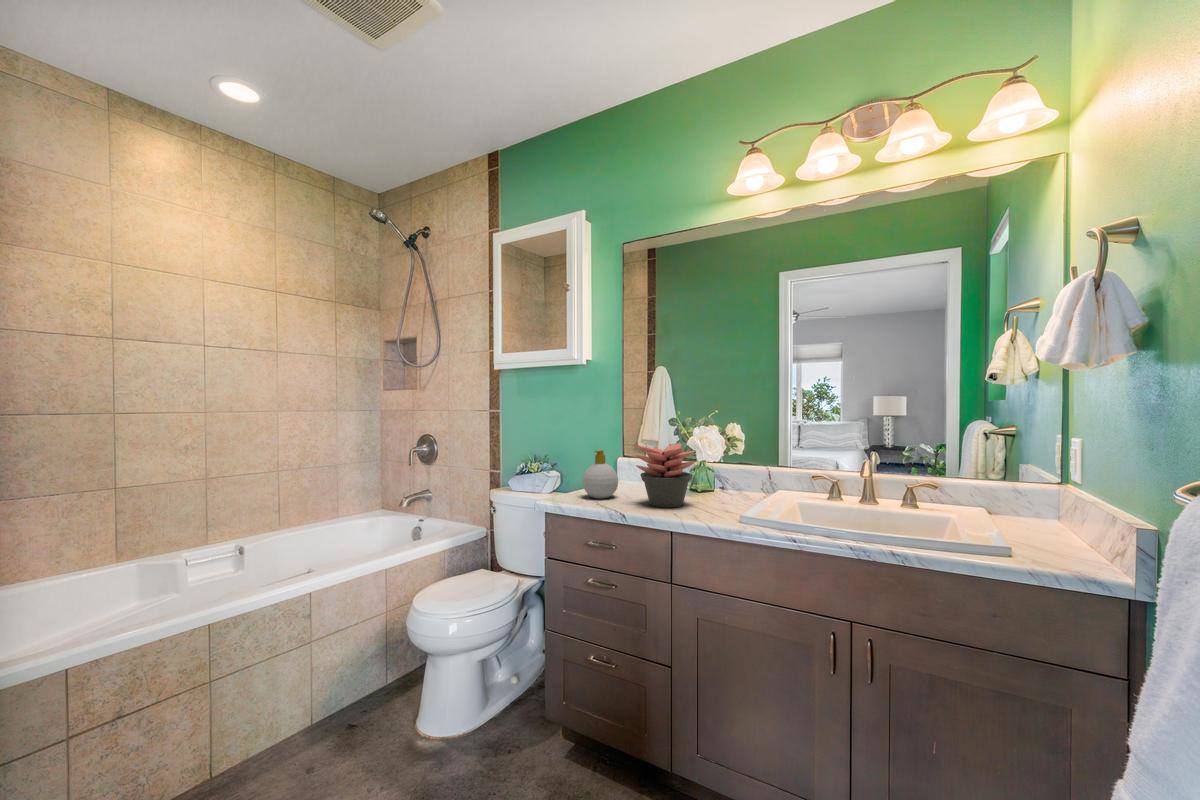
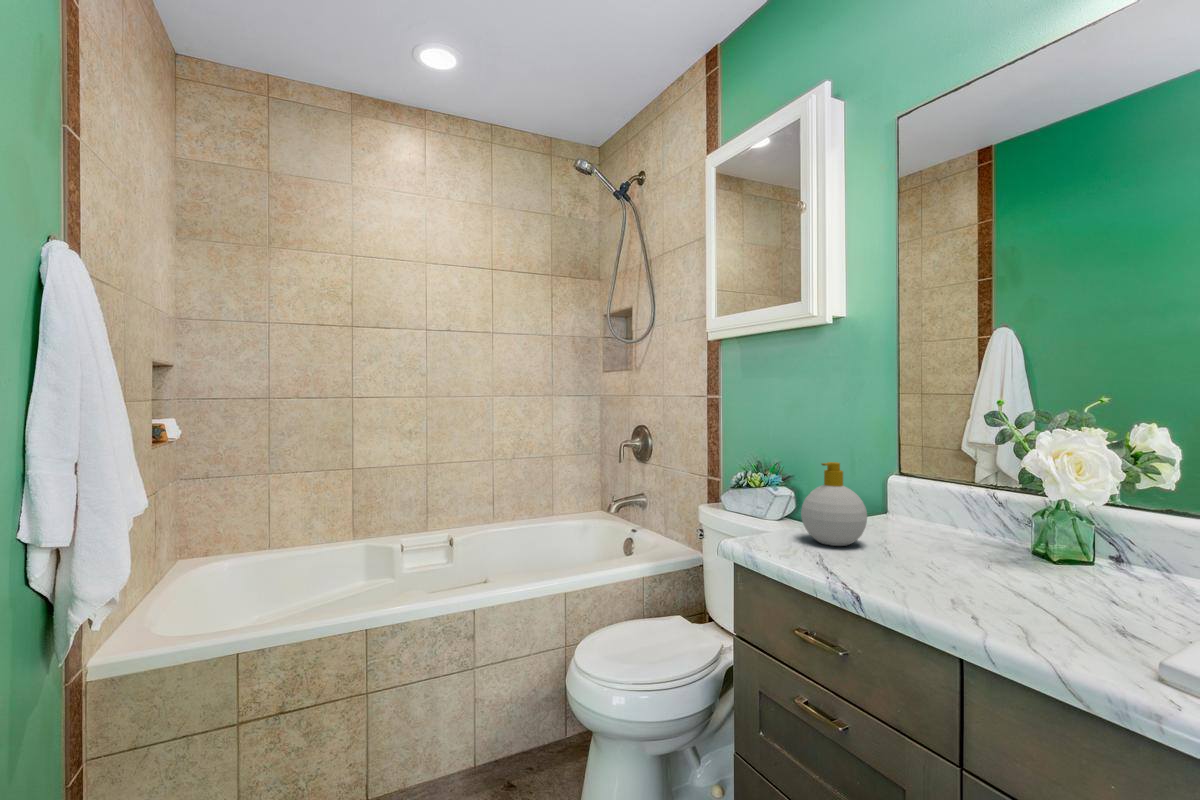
succulent plant: present [636,443,695,508] -> none [894,458,1032,588]

